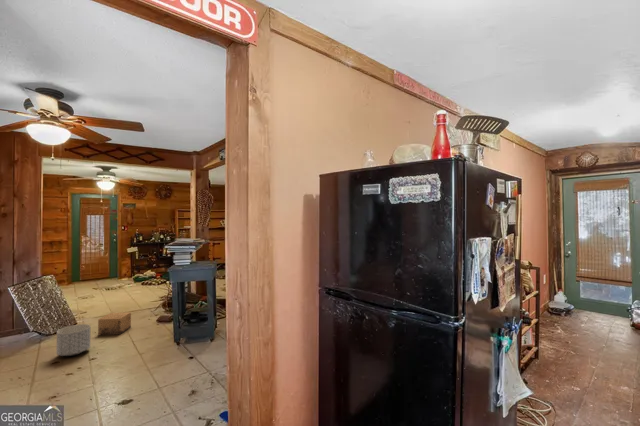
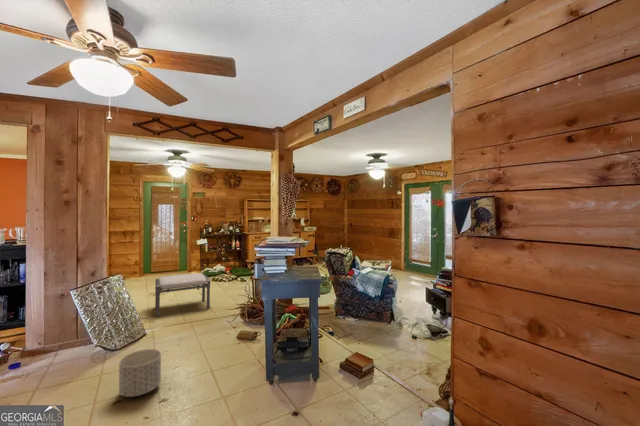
ottoman: none [84,275,137,313] -> present [155,273,210,317]
cardboard box: present [98,312,131,335] -> none [170,326,208,358]

